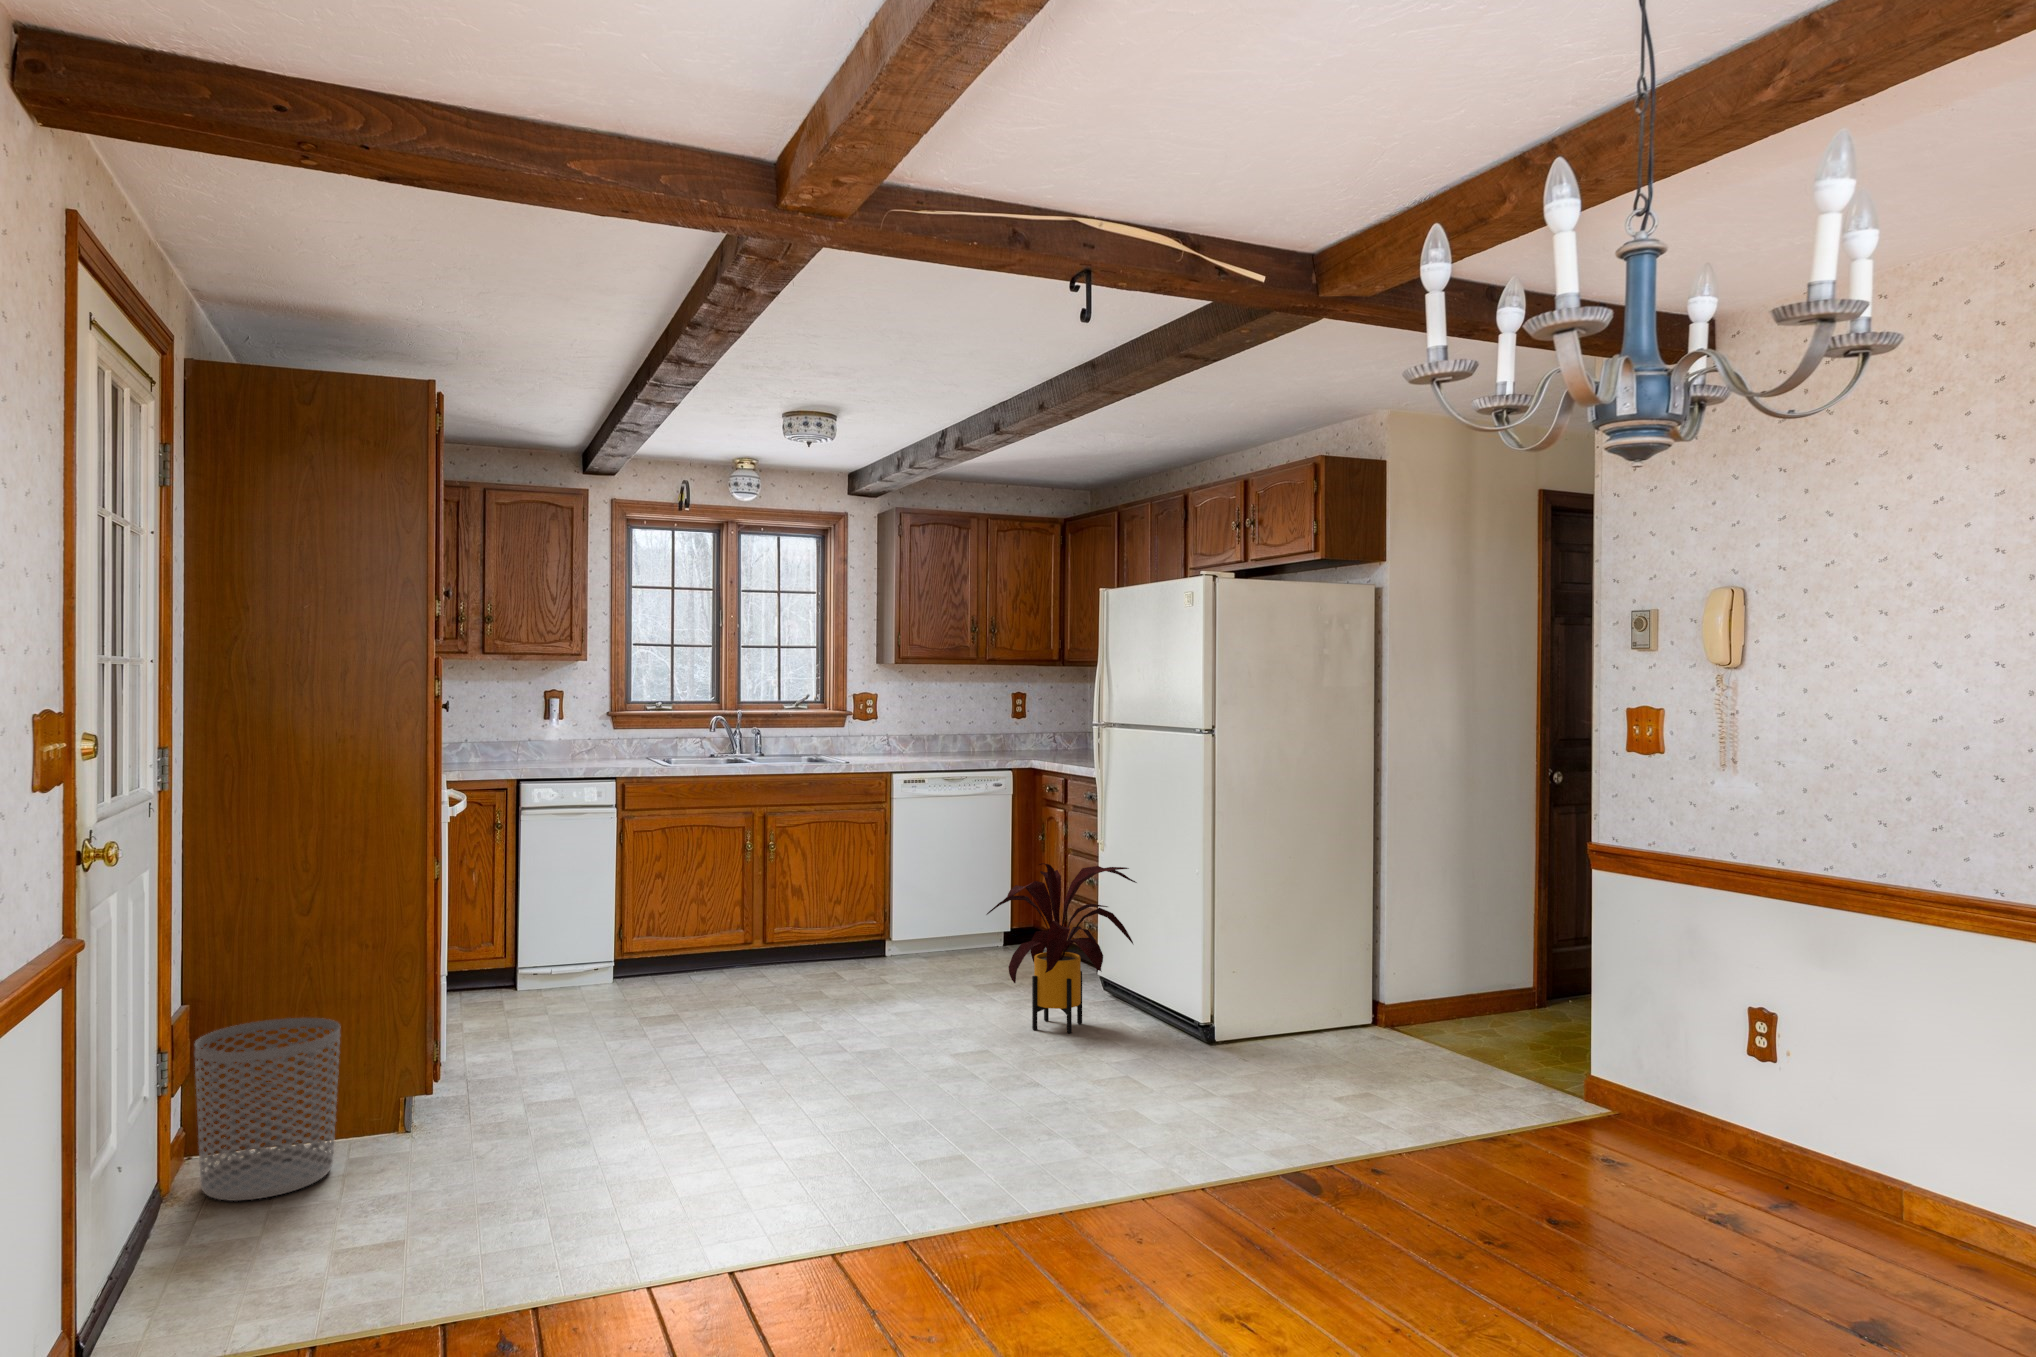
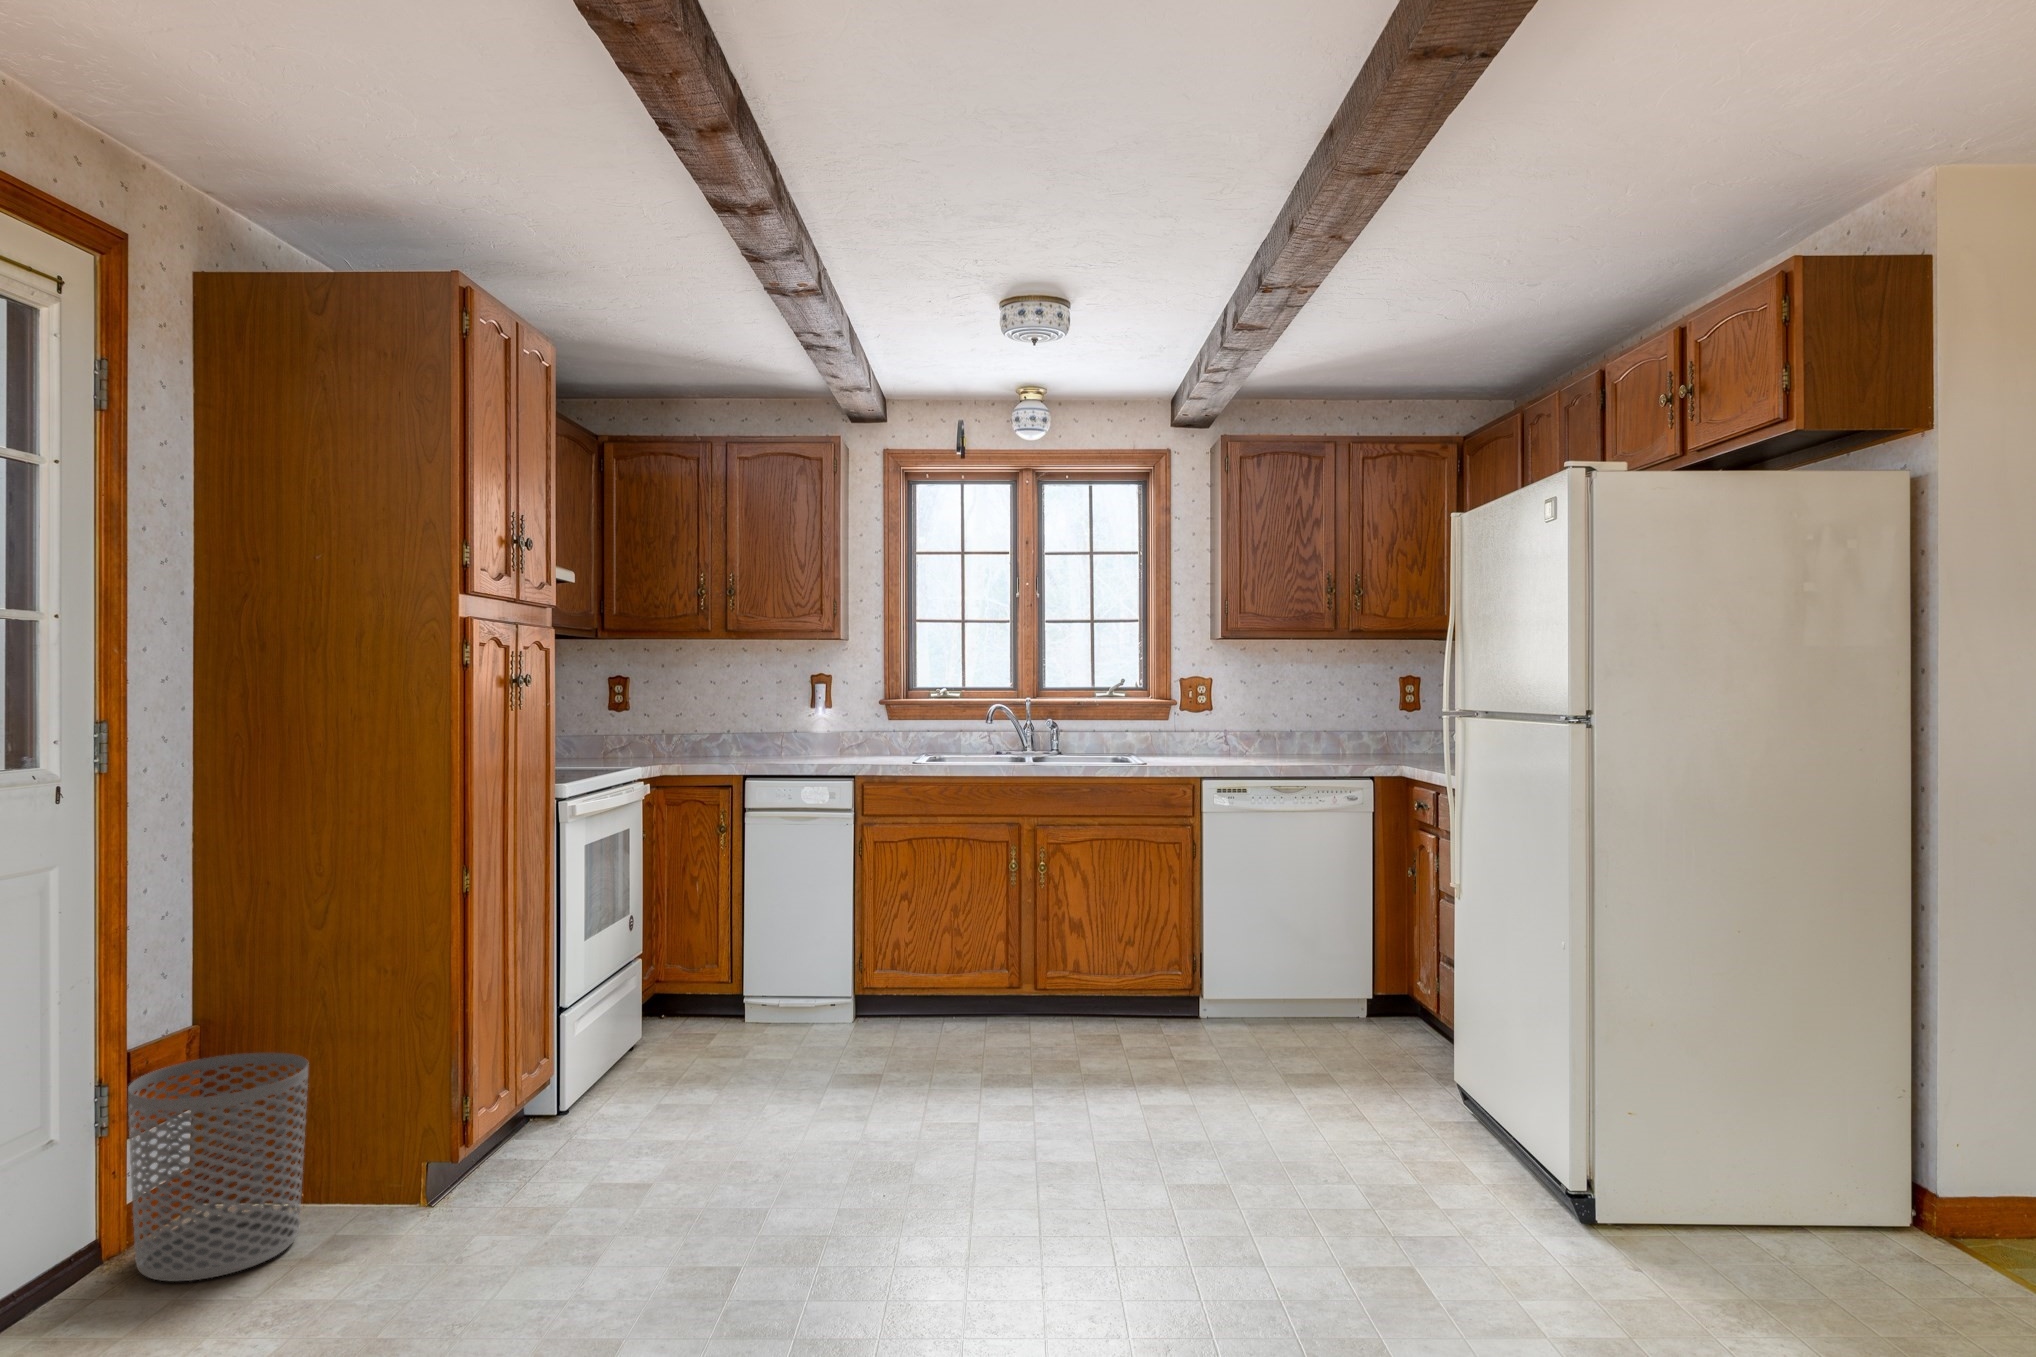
house plant: present [987,863,1137,1033] -> none [1237,921,1491,1187]

